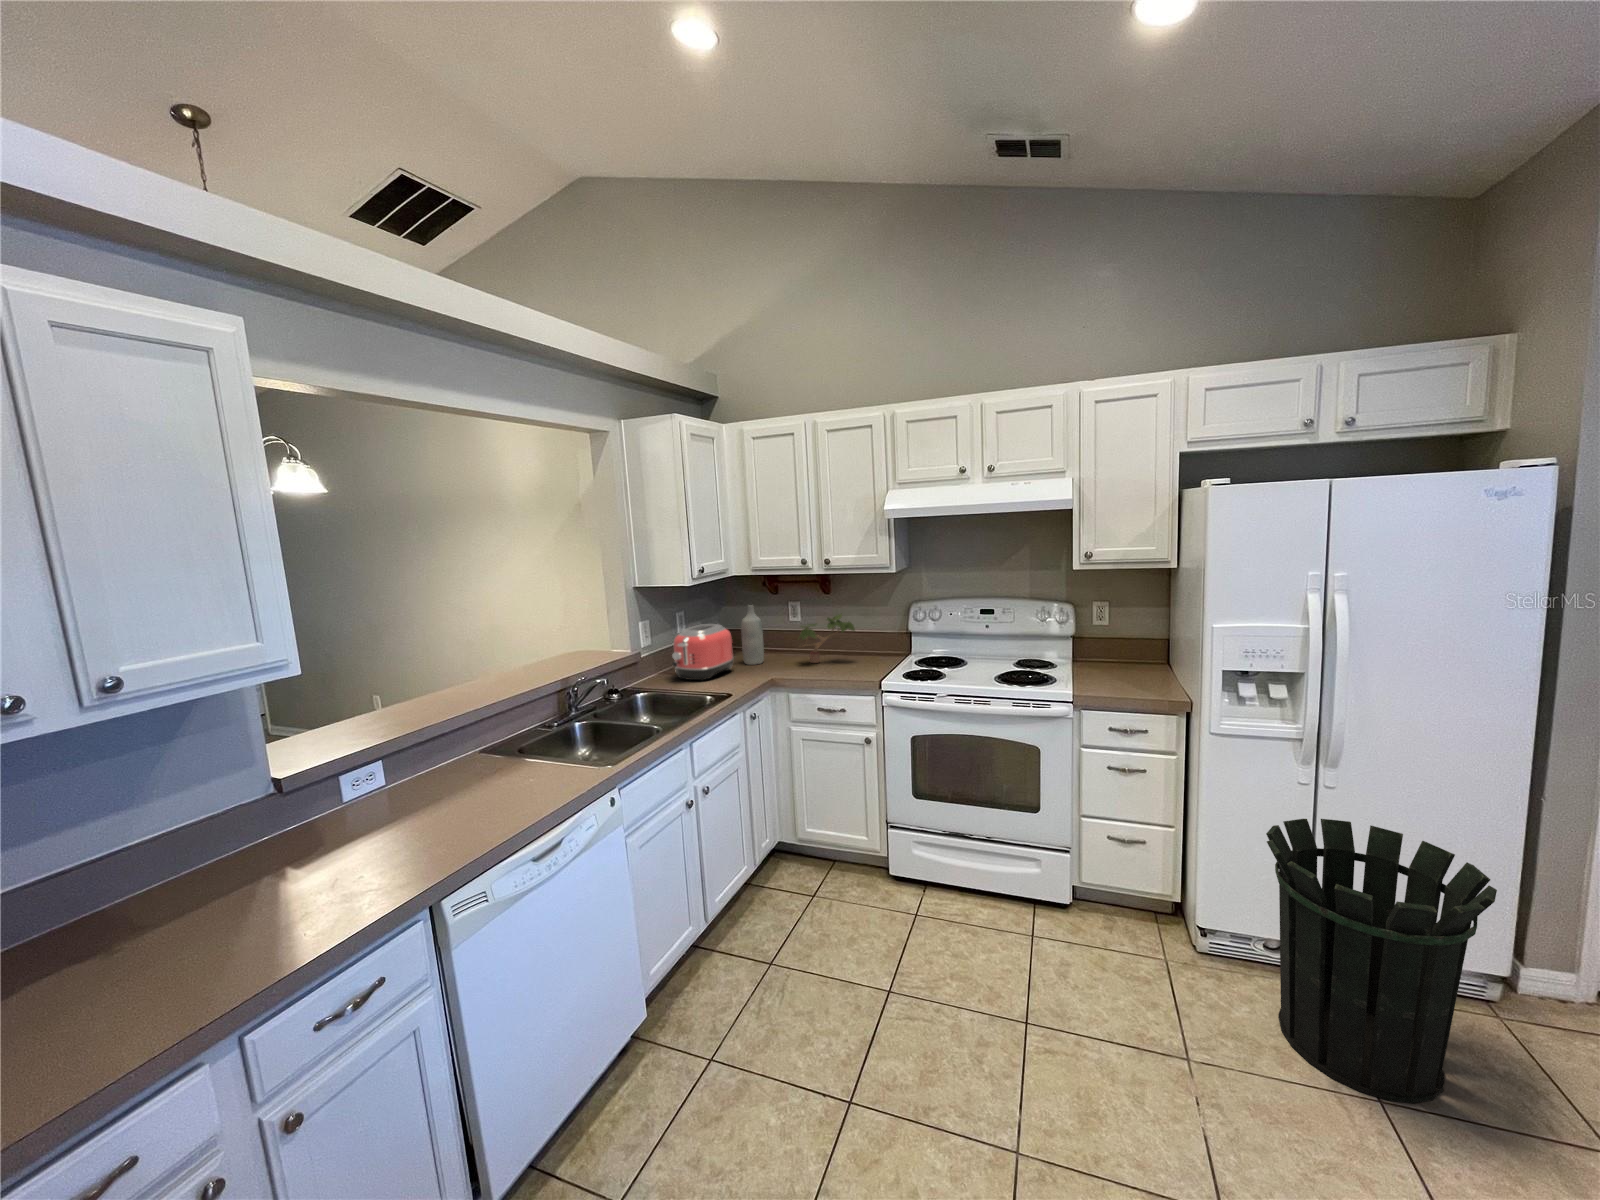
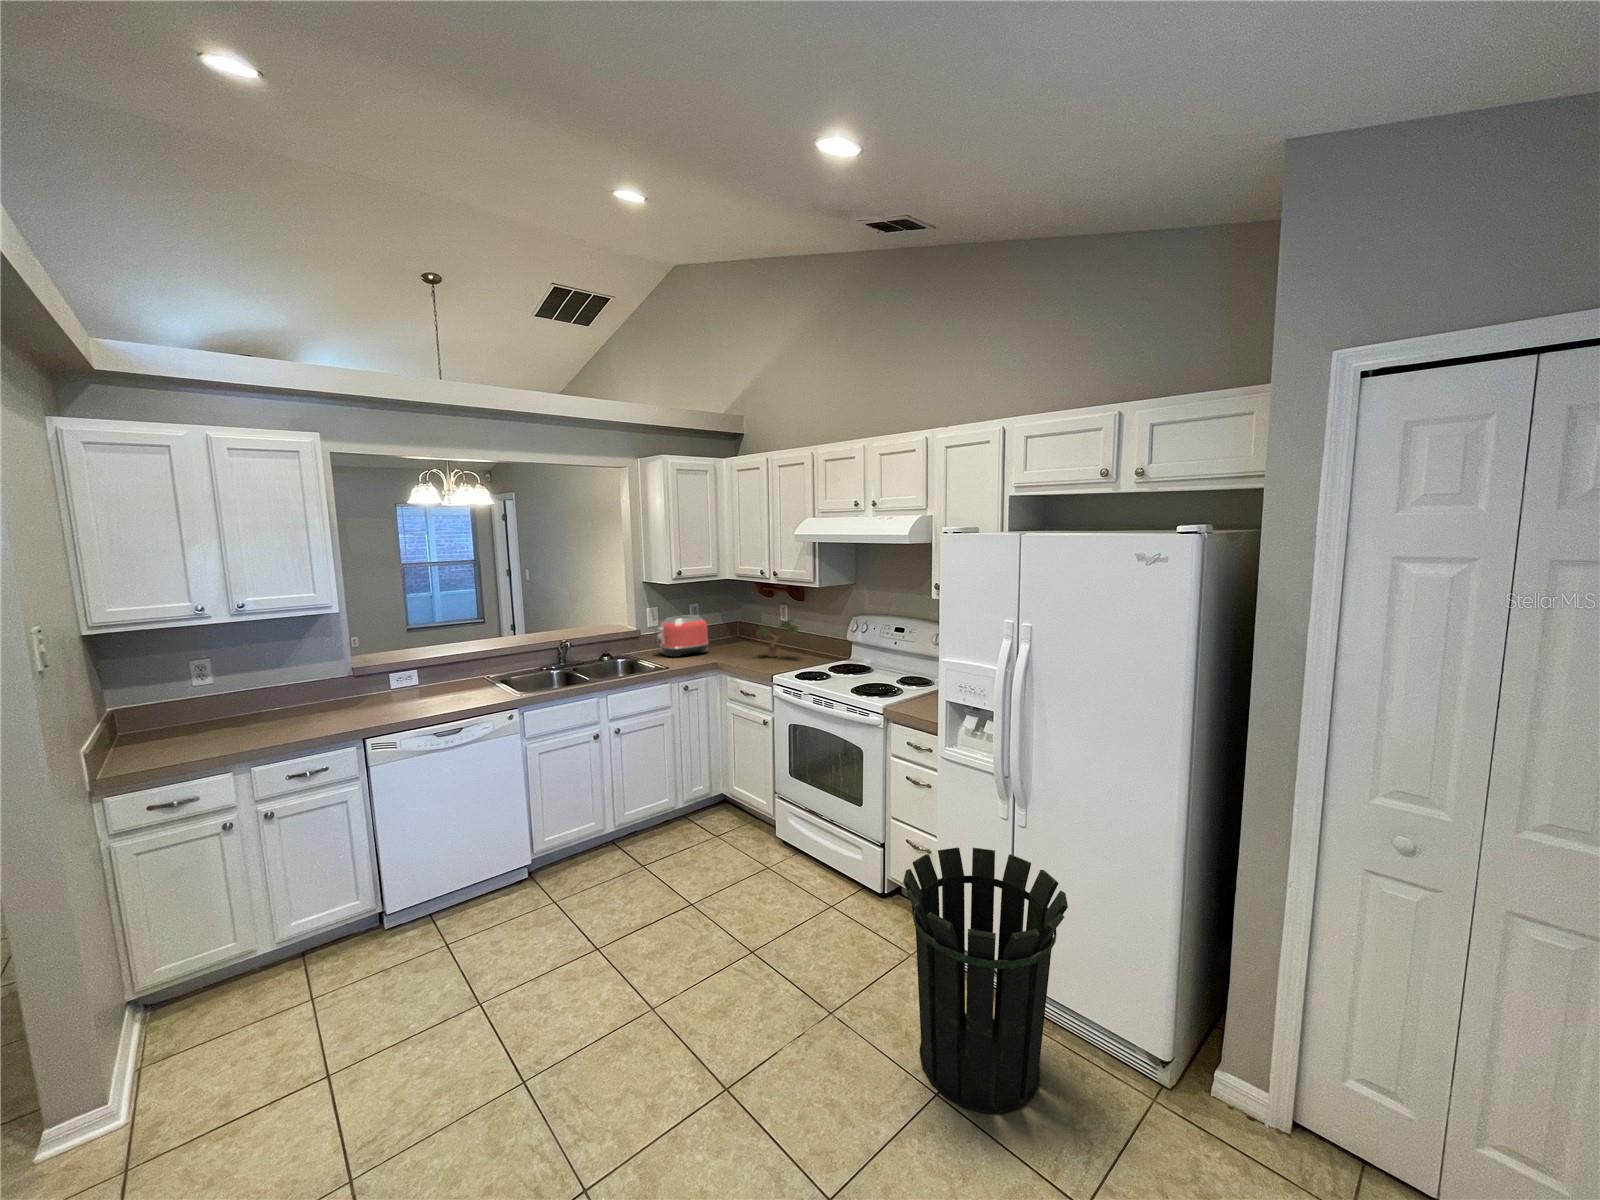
bottle: present [741,605,764,665] -> none [724,604,742,652]

